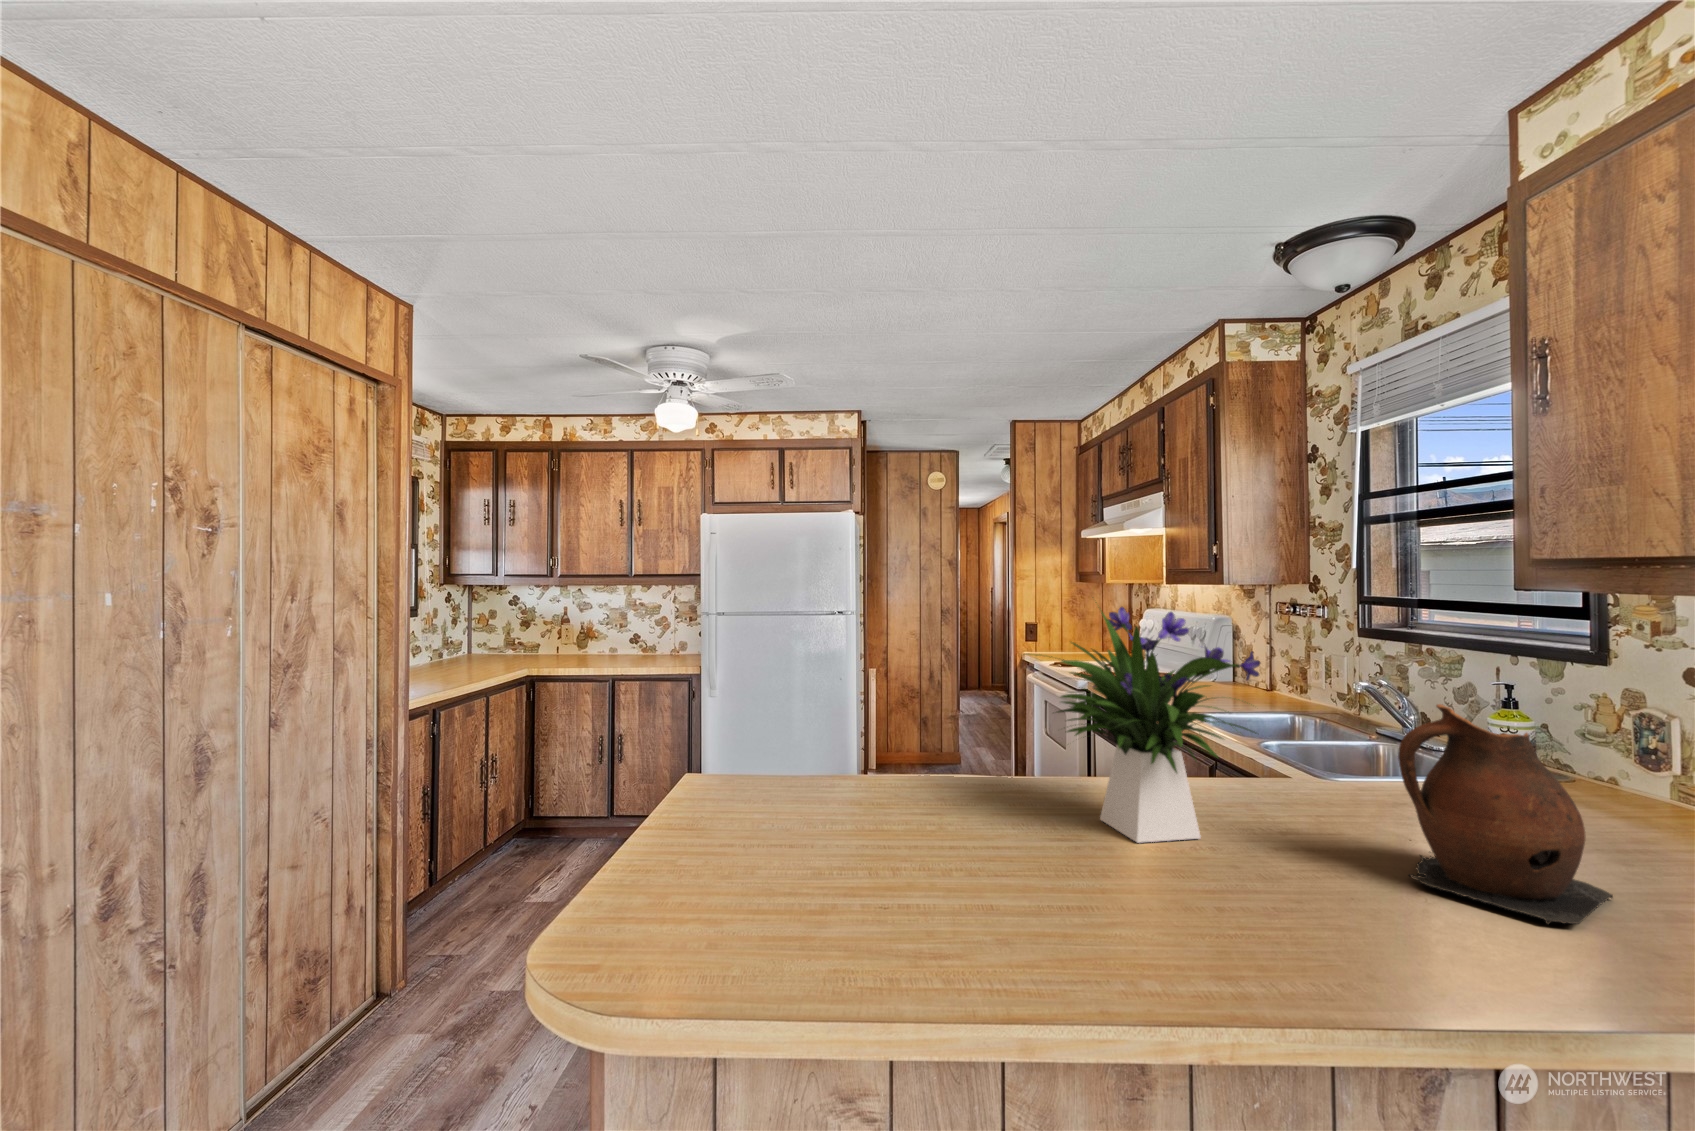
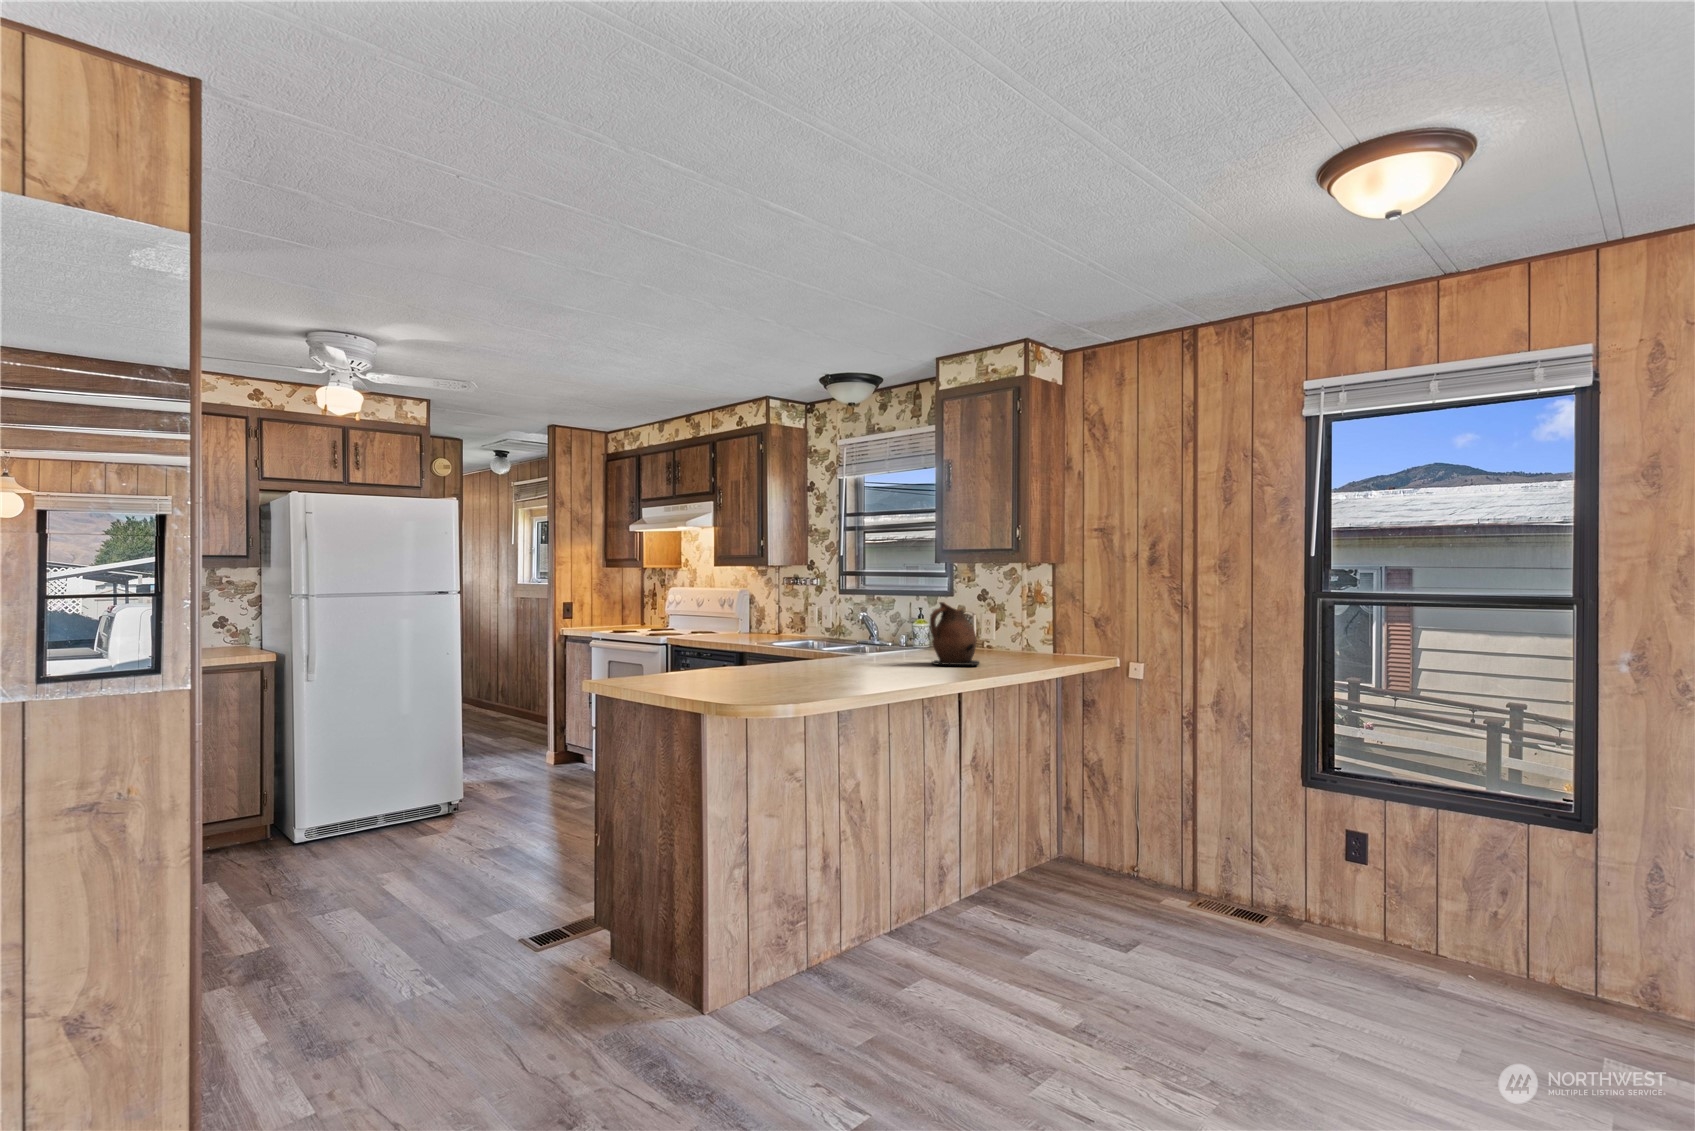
flower arrangement: present [1038,607,1260,843] -> none [788,564,891,670]

